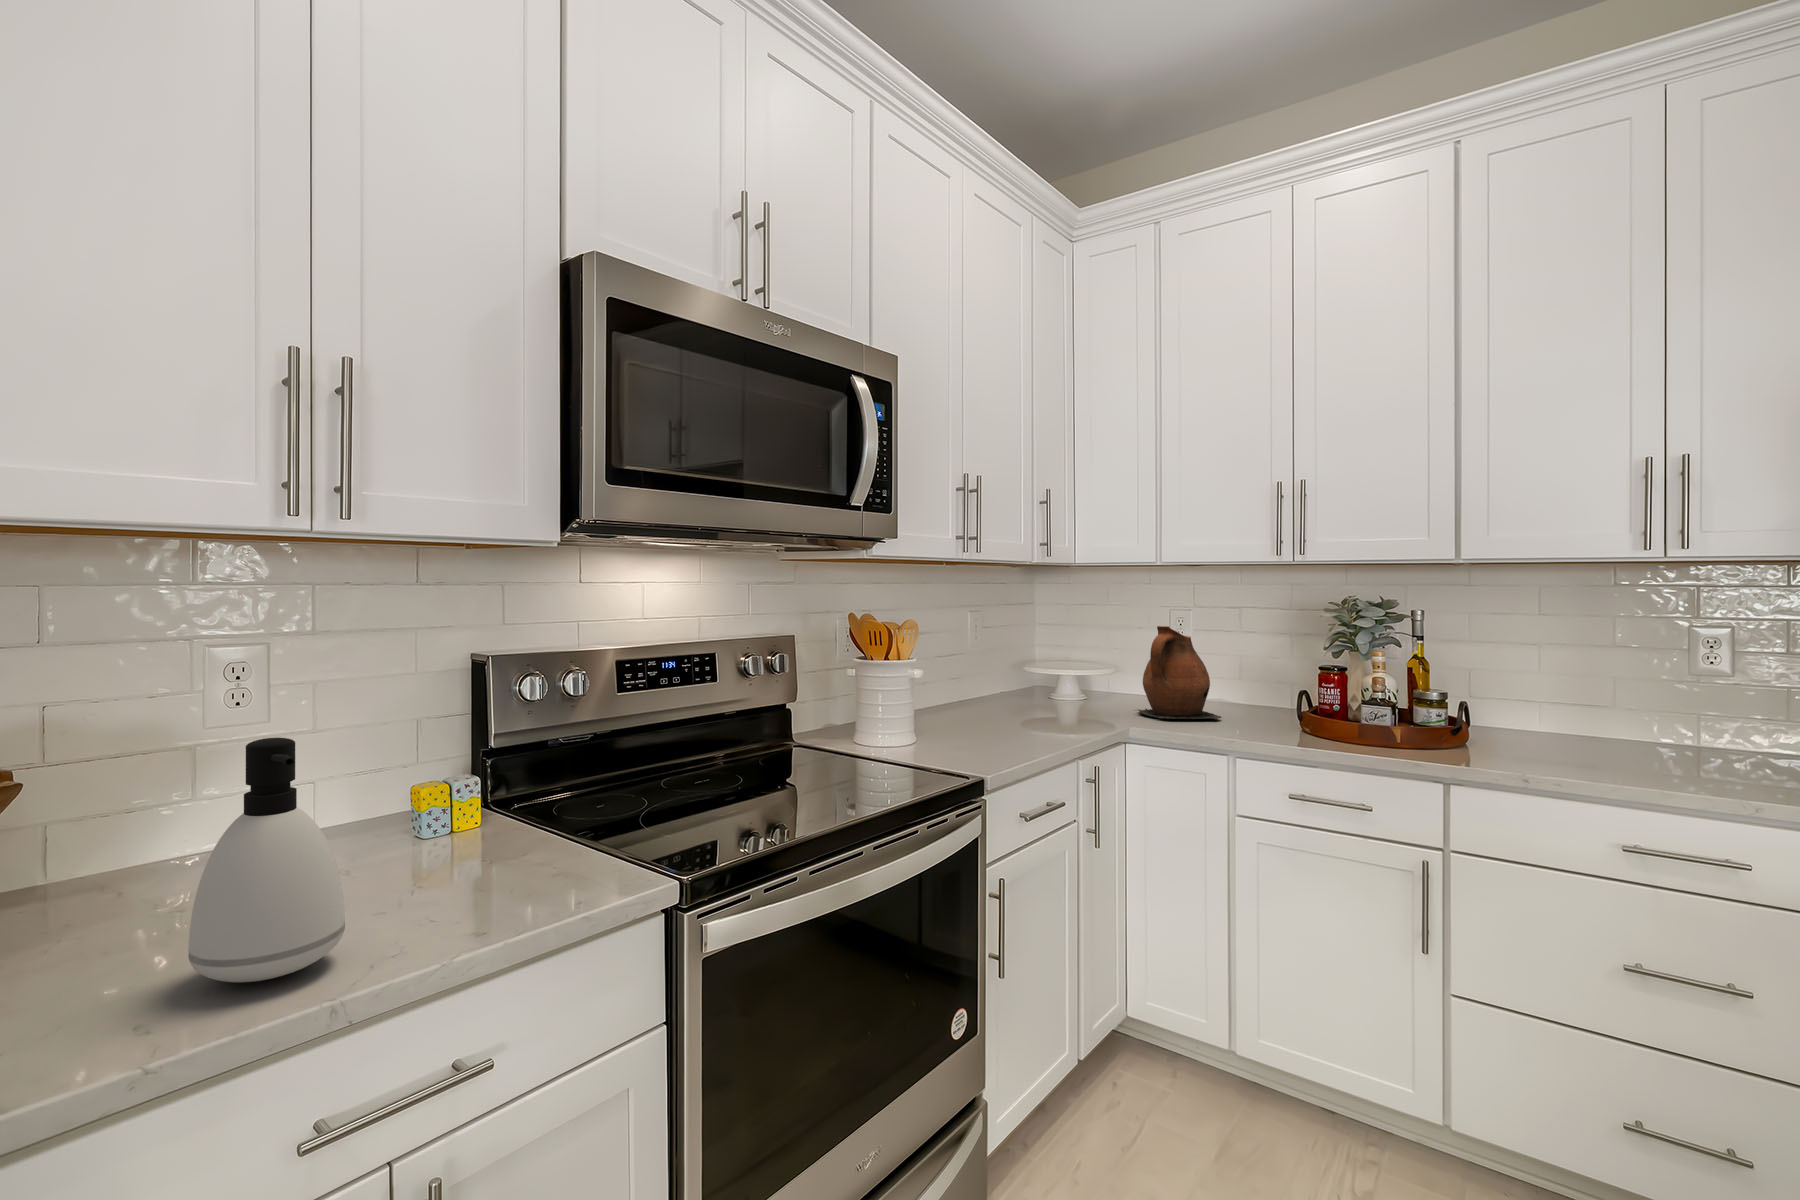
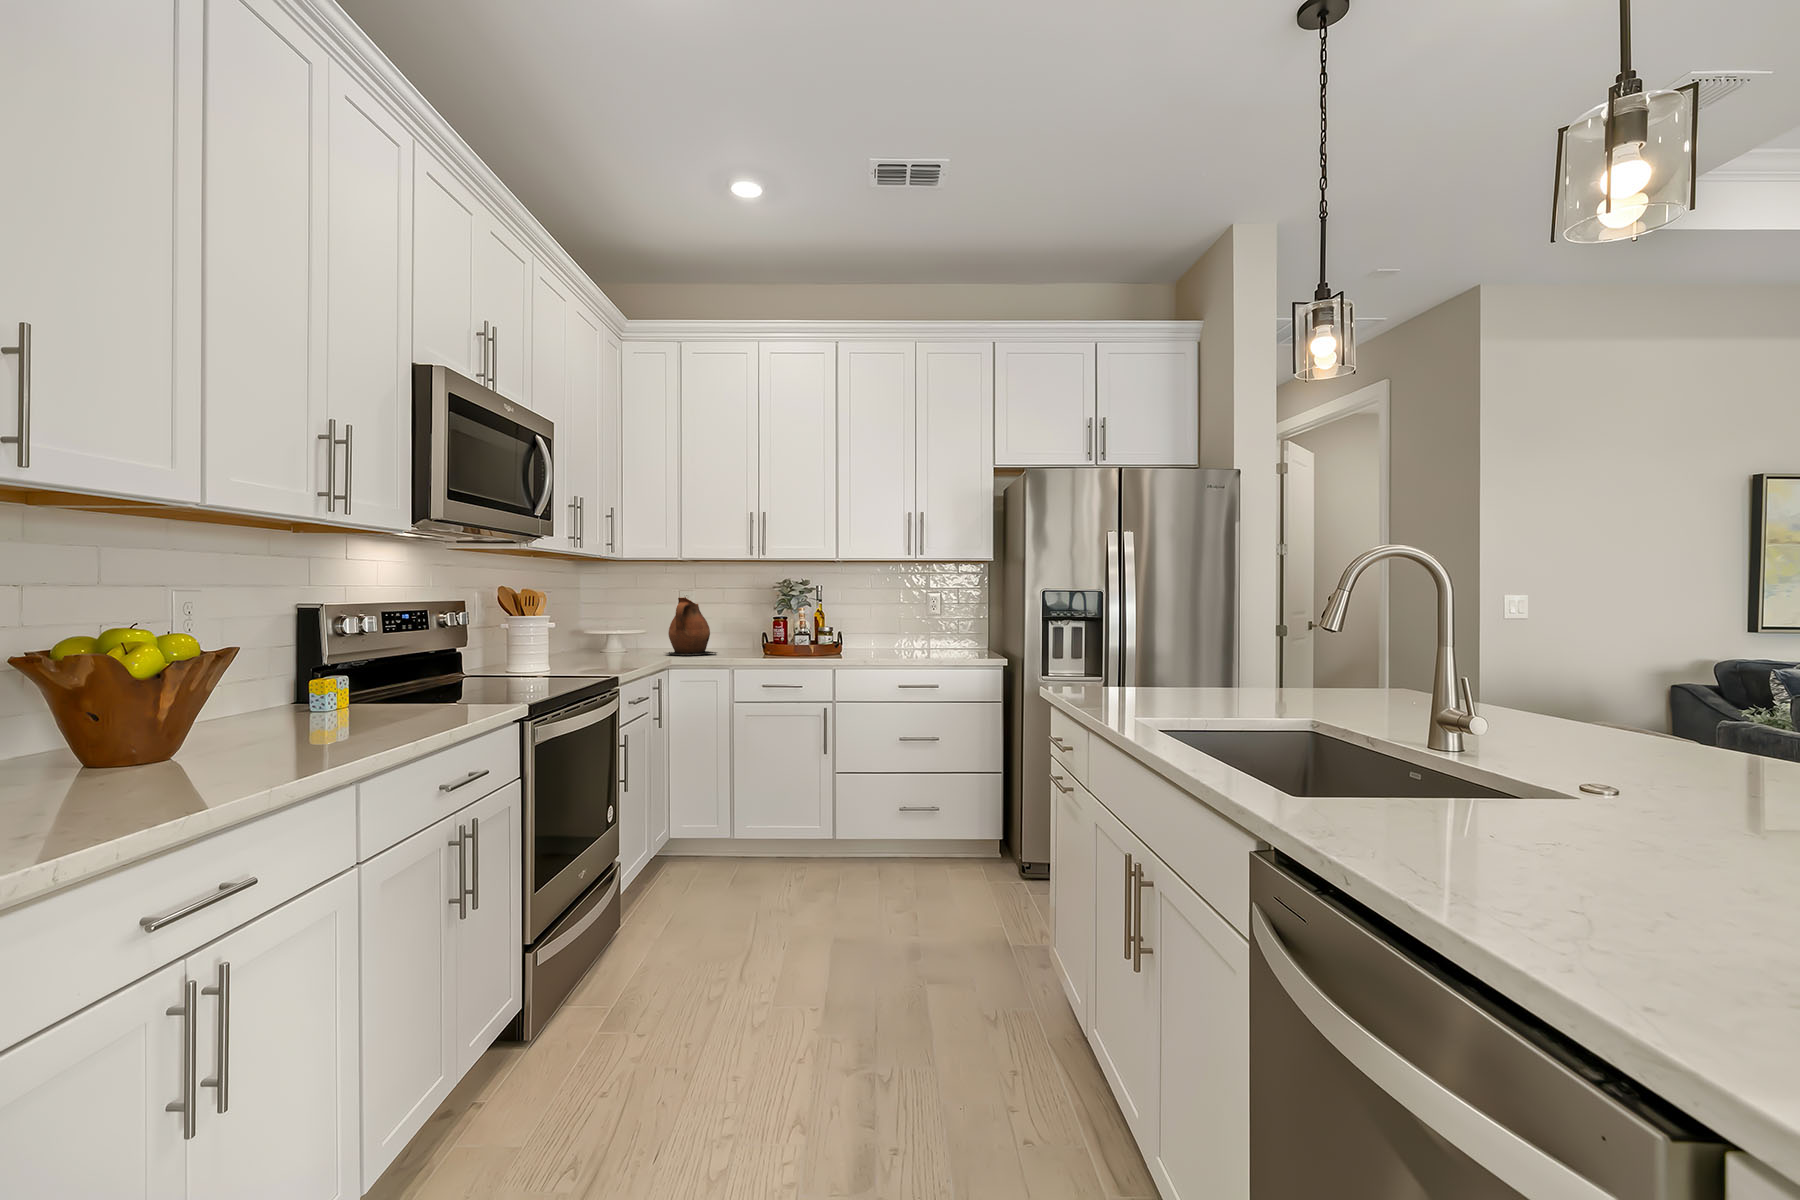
soap dispenser: present [188,738,345,982] -> none [364,626,429,730]

